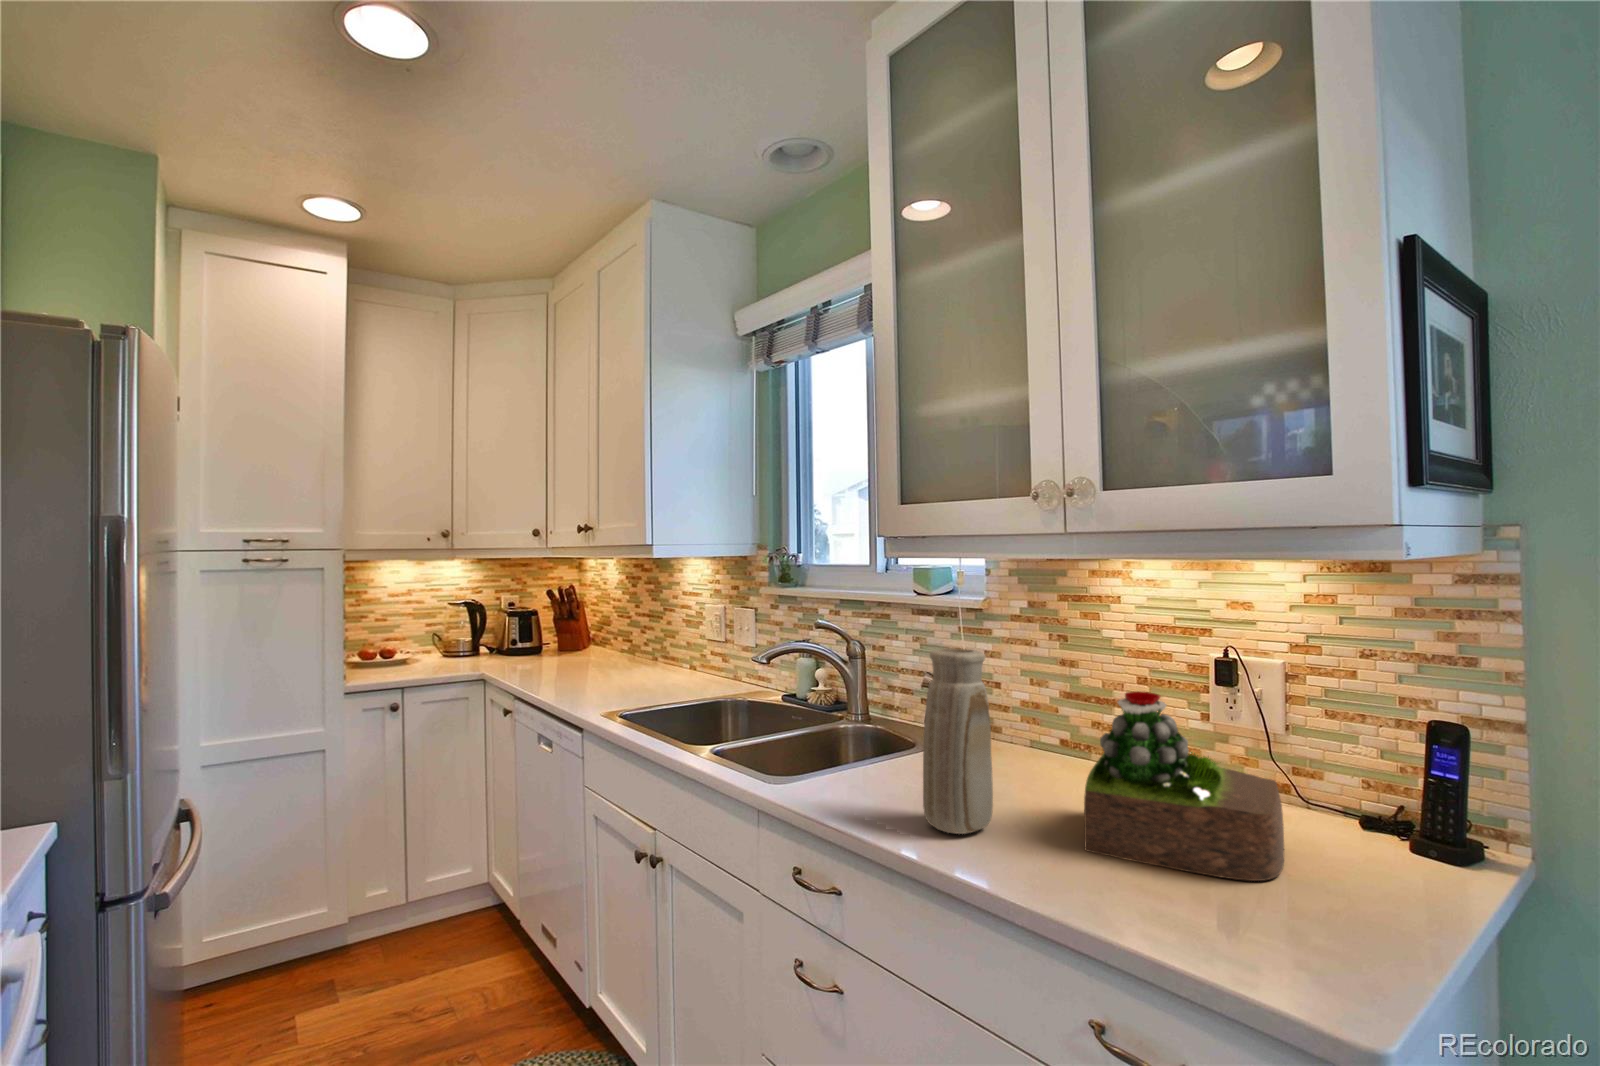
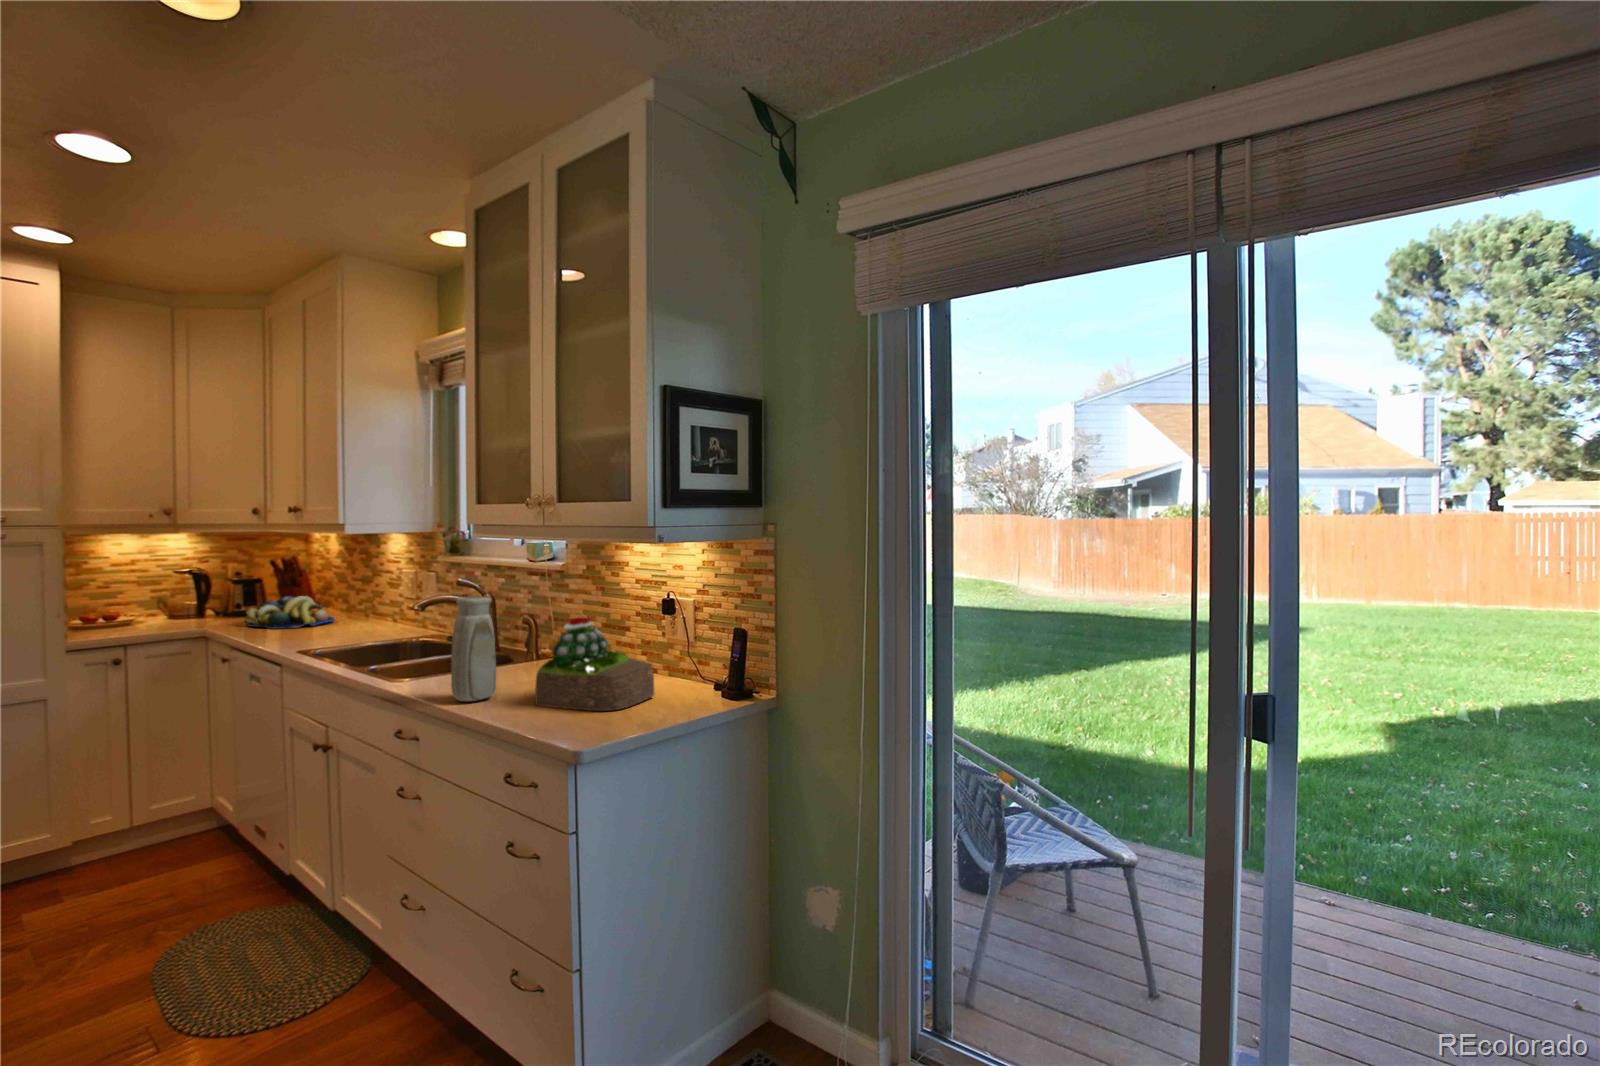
fruit bowl: none [527,634,621,674] -> present [245,596,335,629]

